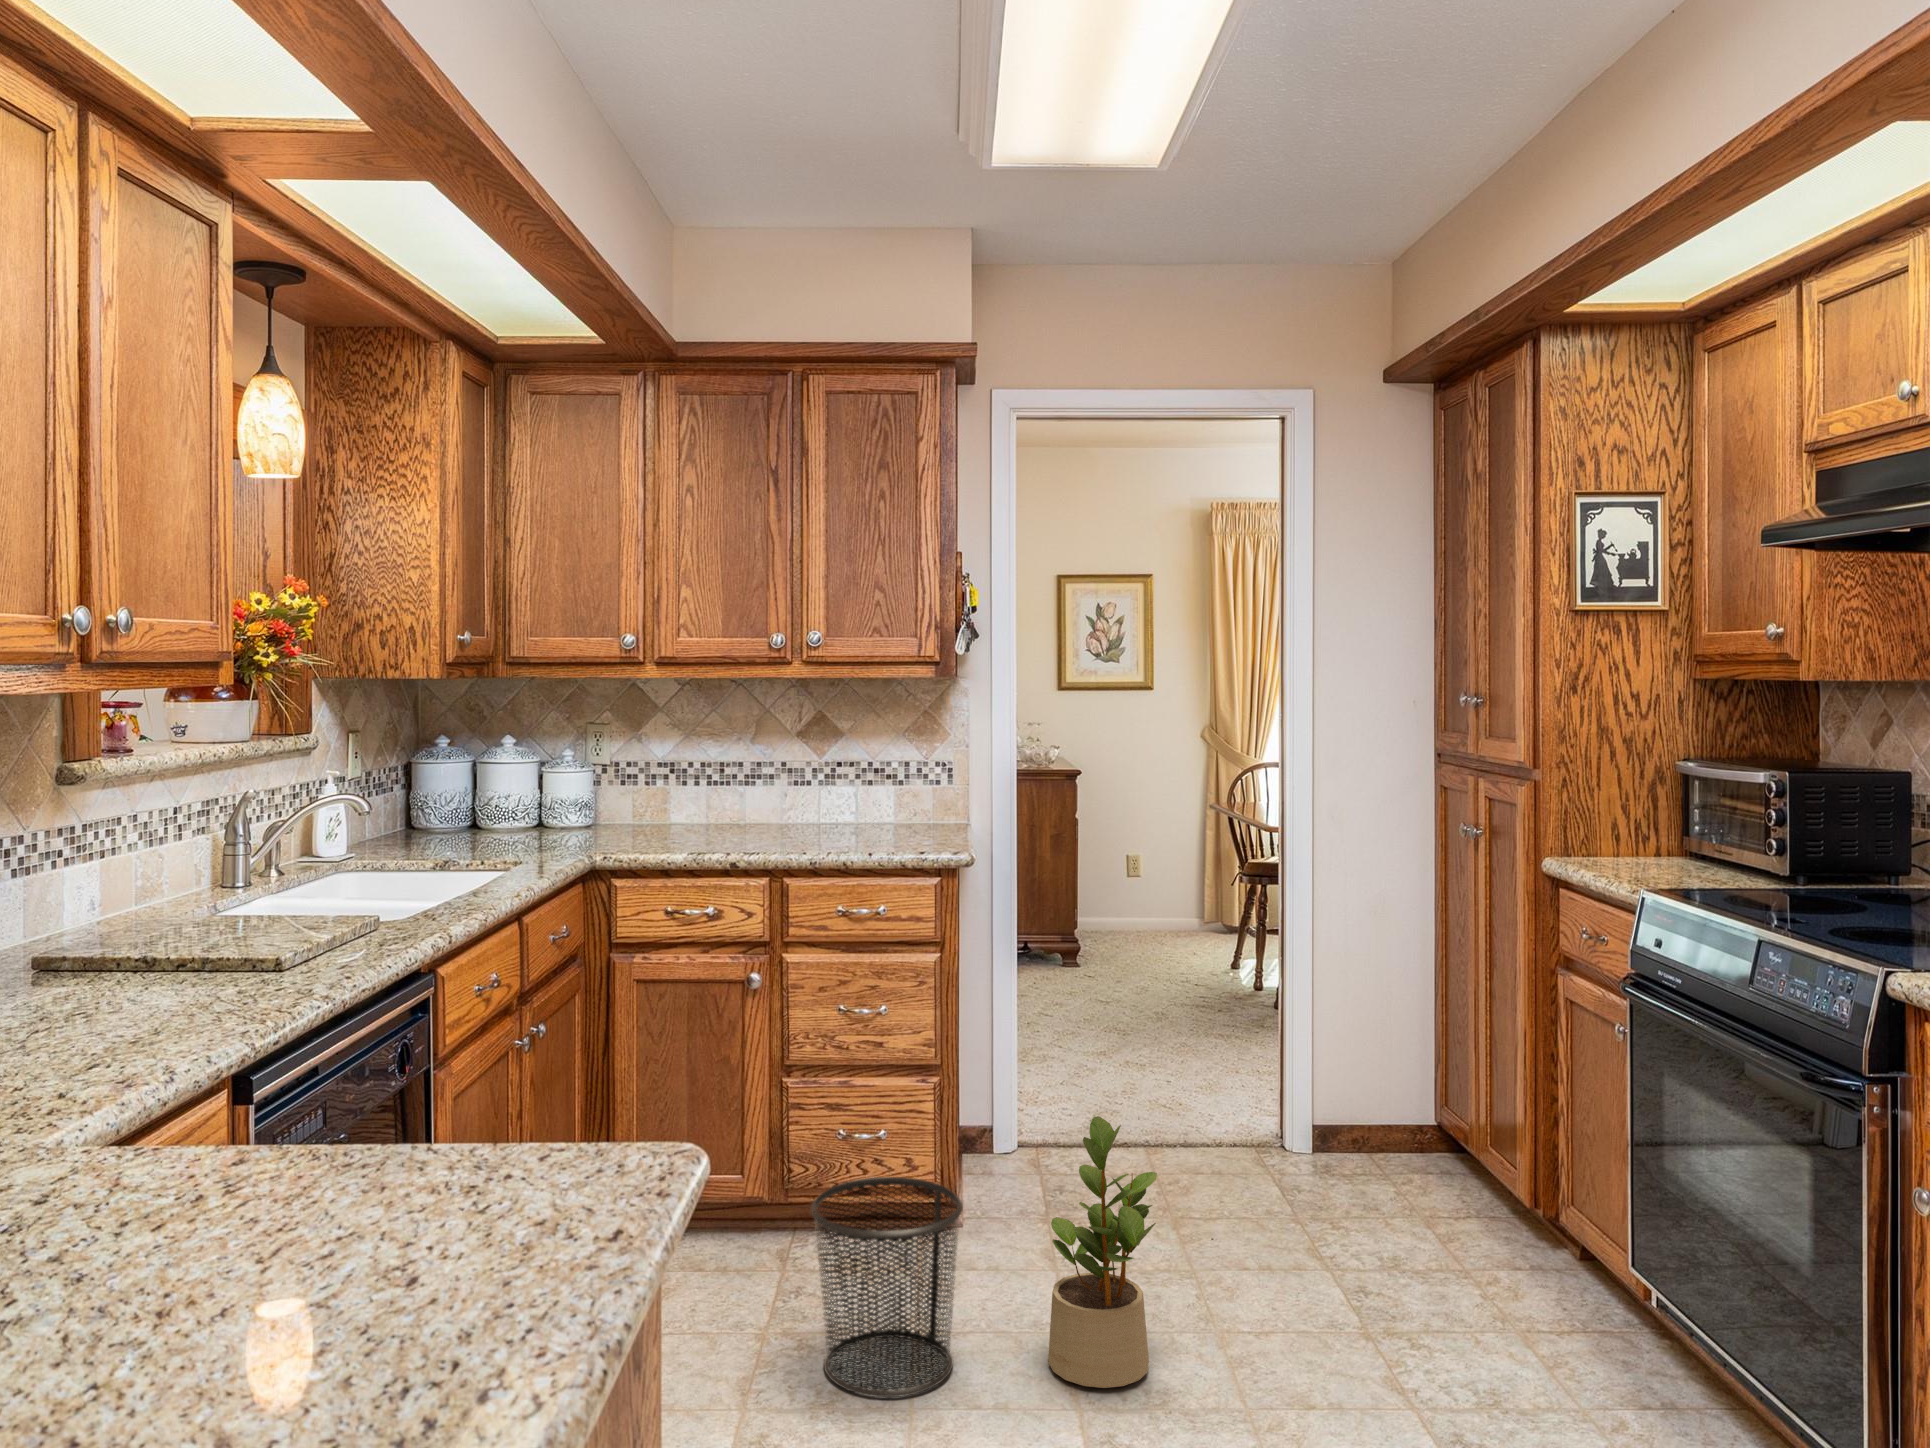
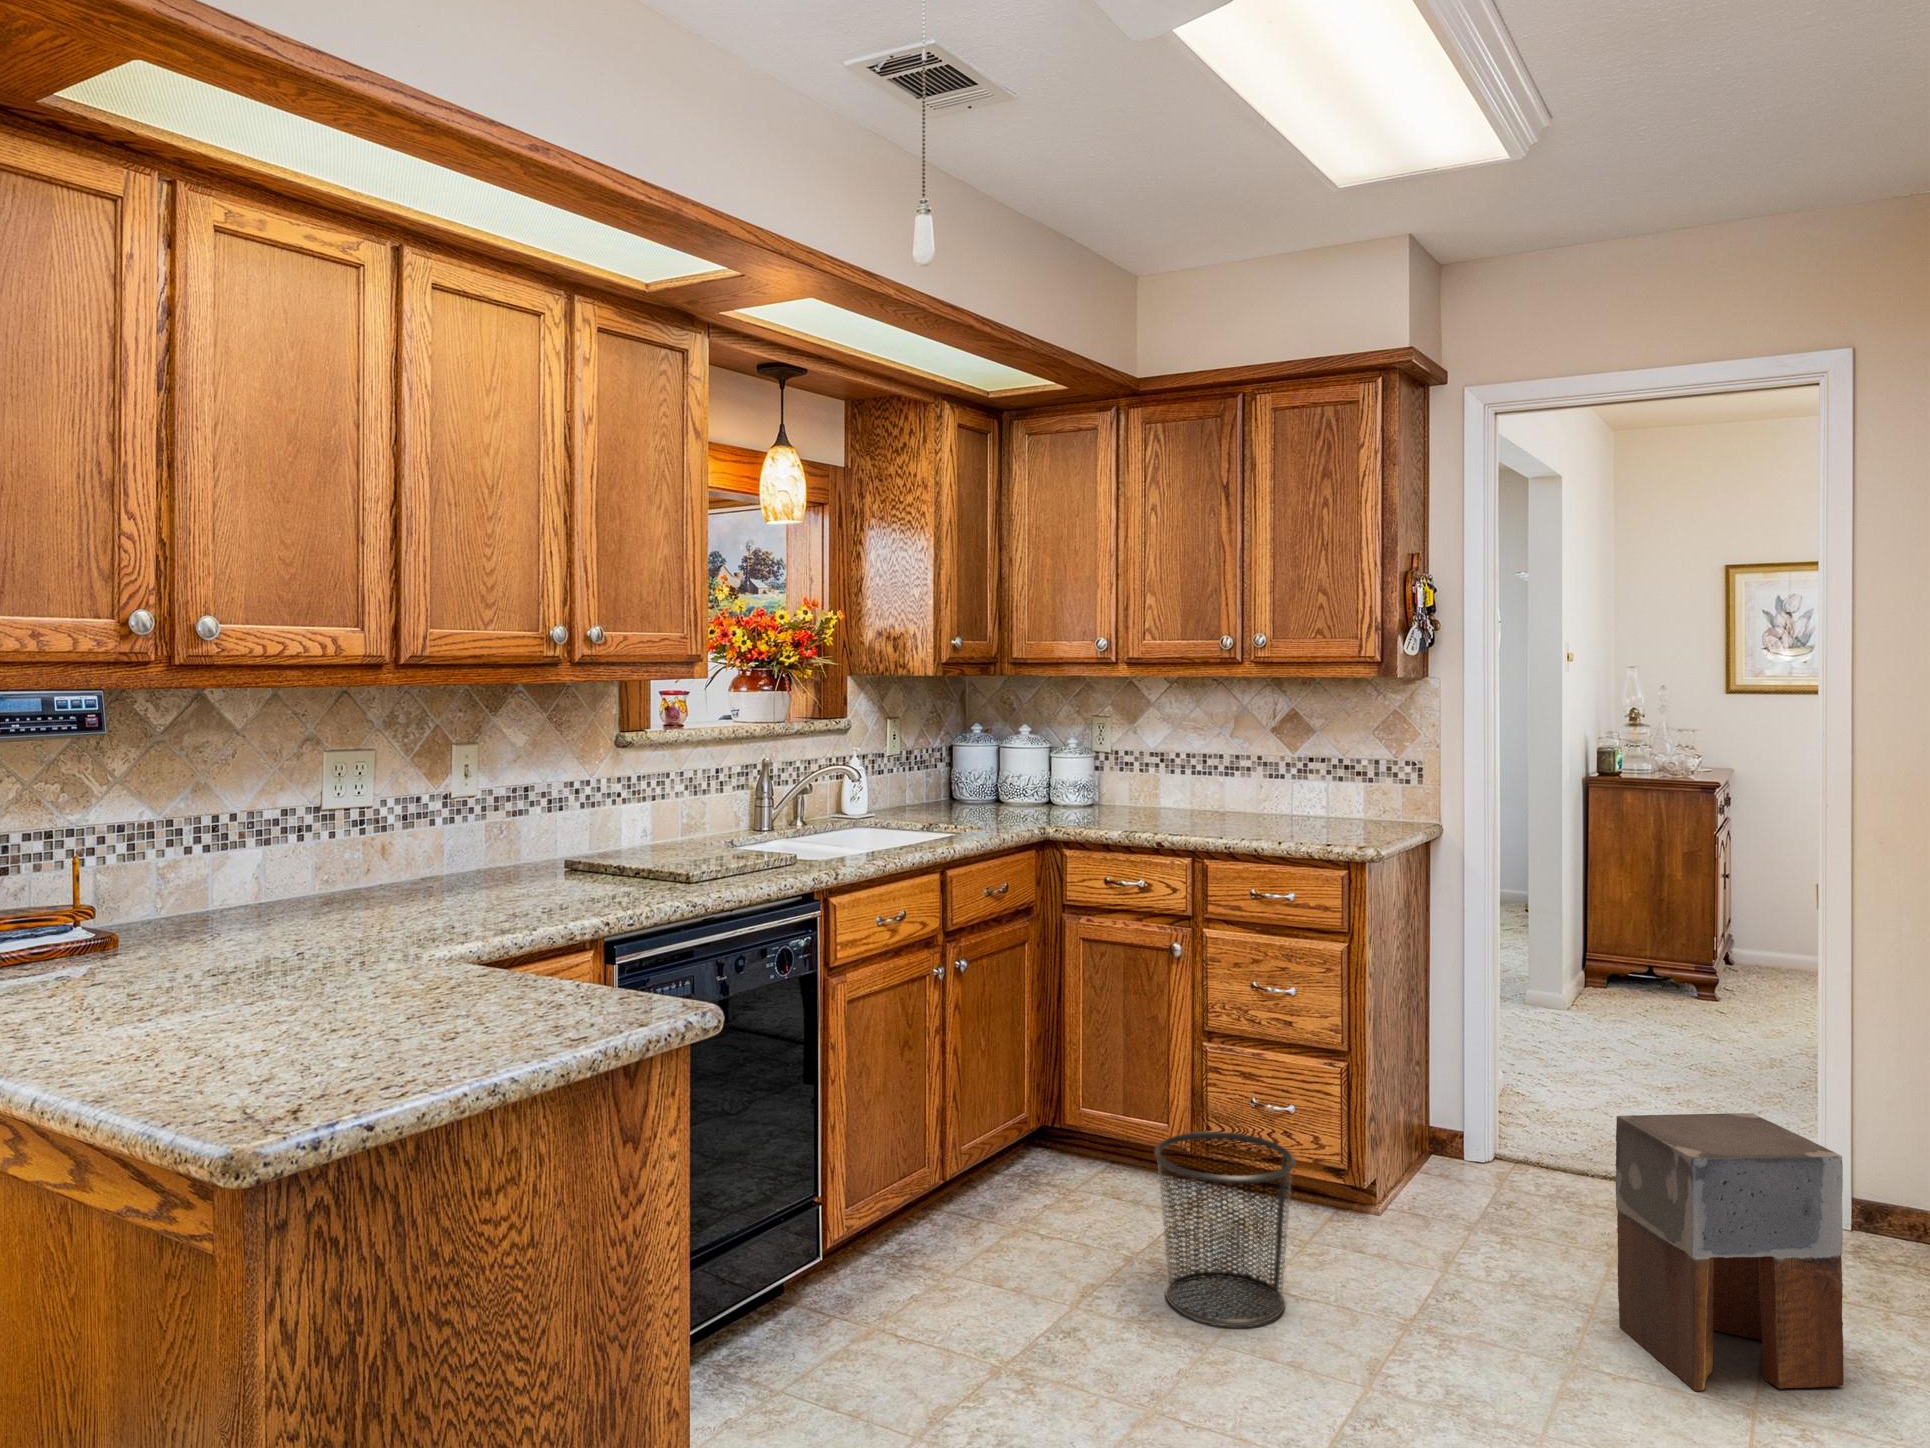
stool: none [1224,1072,1413,1341] -> present [1616,1113,1844,1391]
potted plant: present [1048,1116,1157,1388] -> none [1373,1106,1501,1369]

